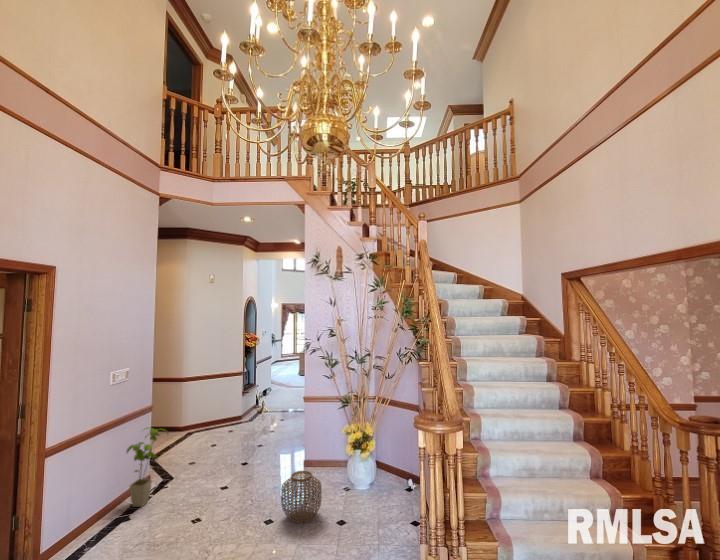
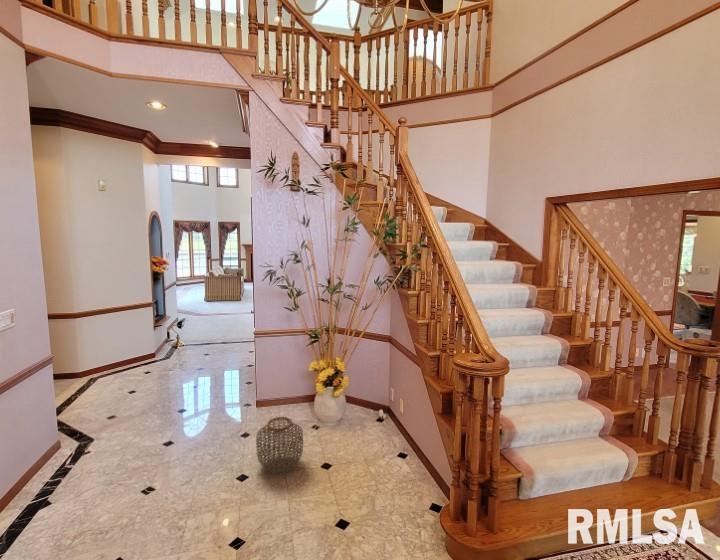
house plant: present [127,427,159,507] -> none [29,386,88,486]

